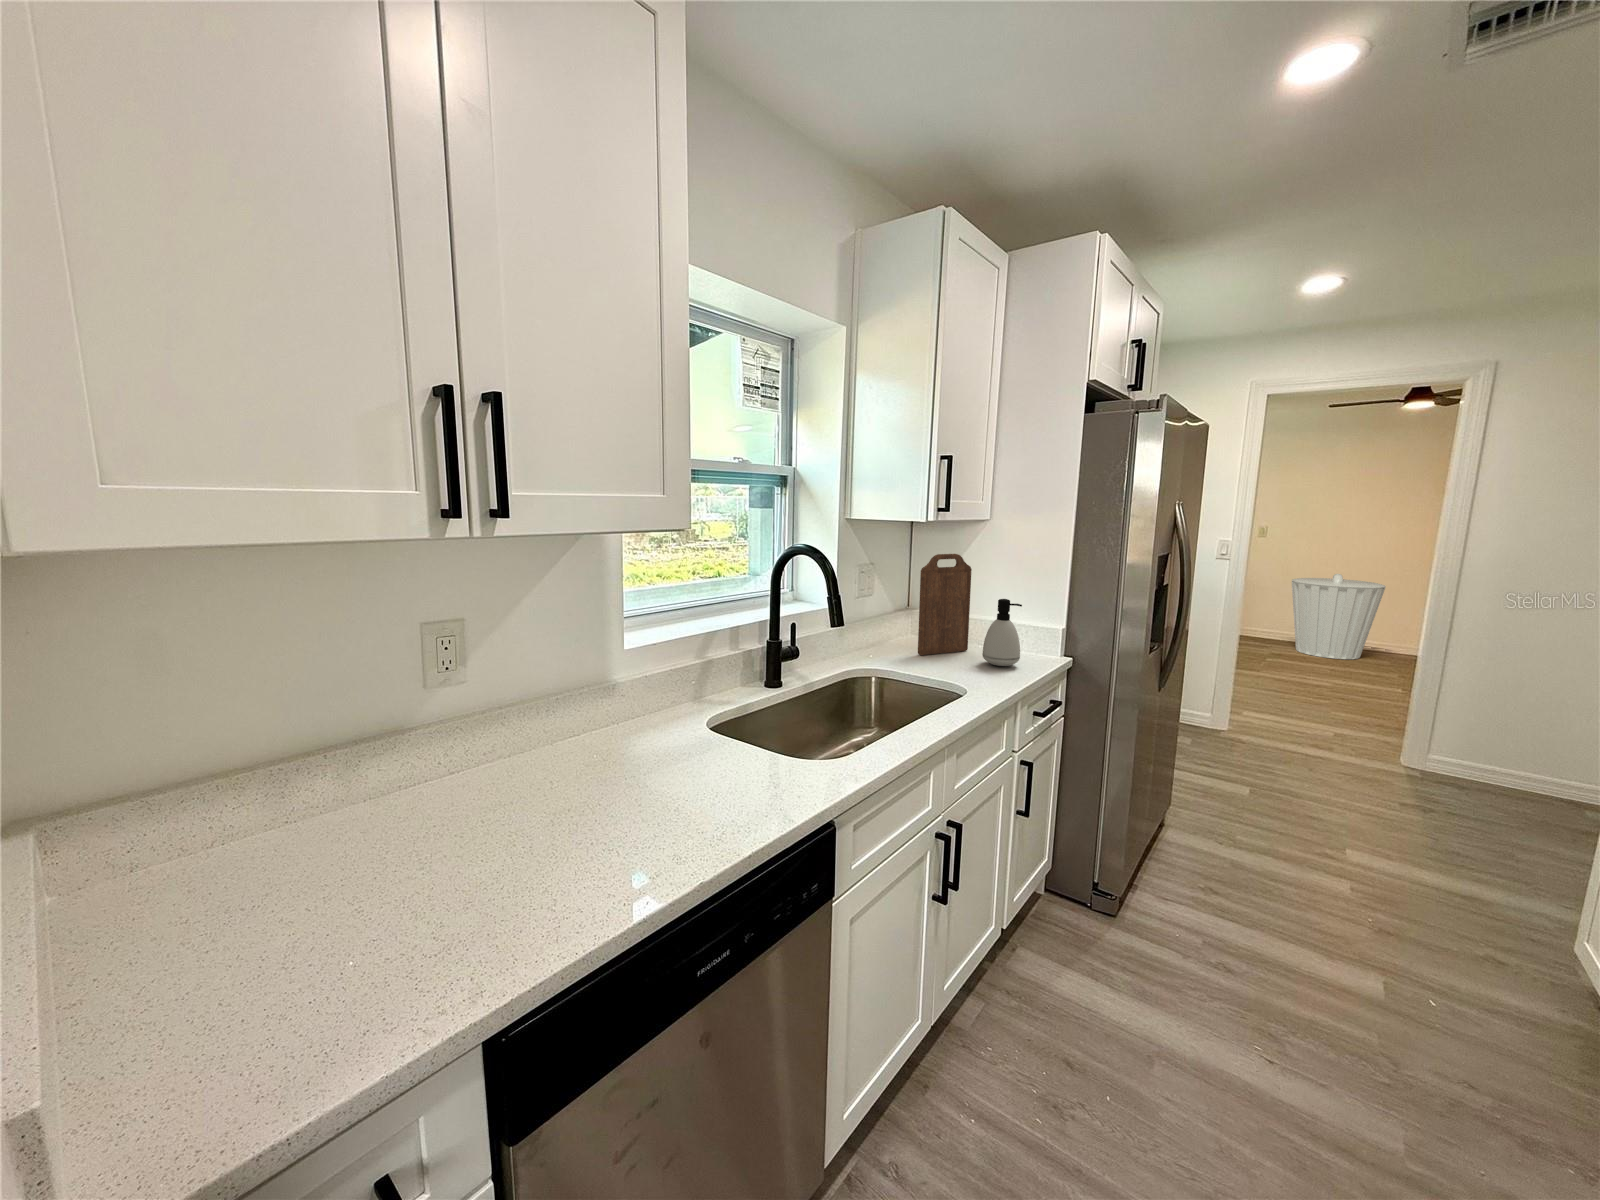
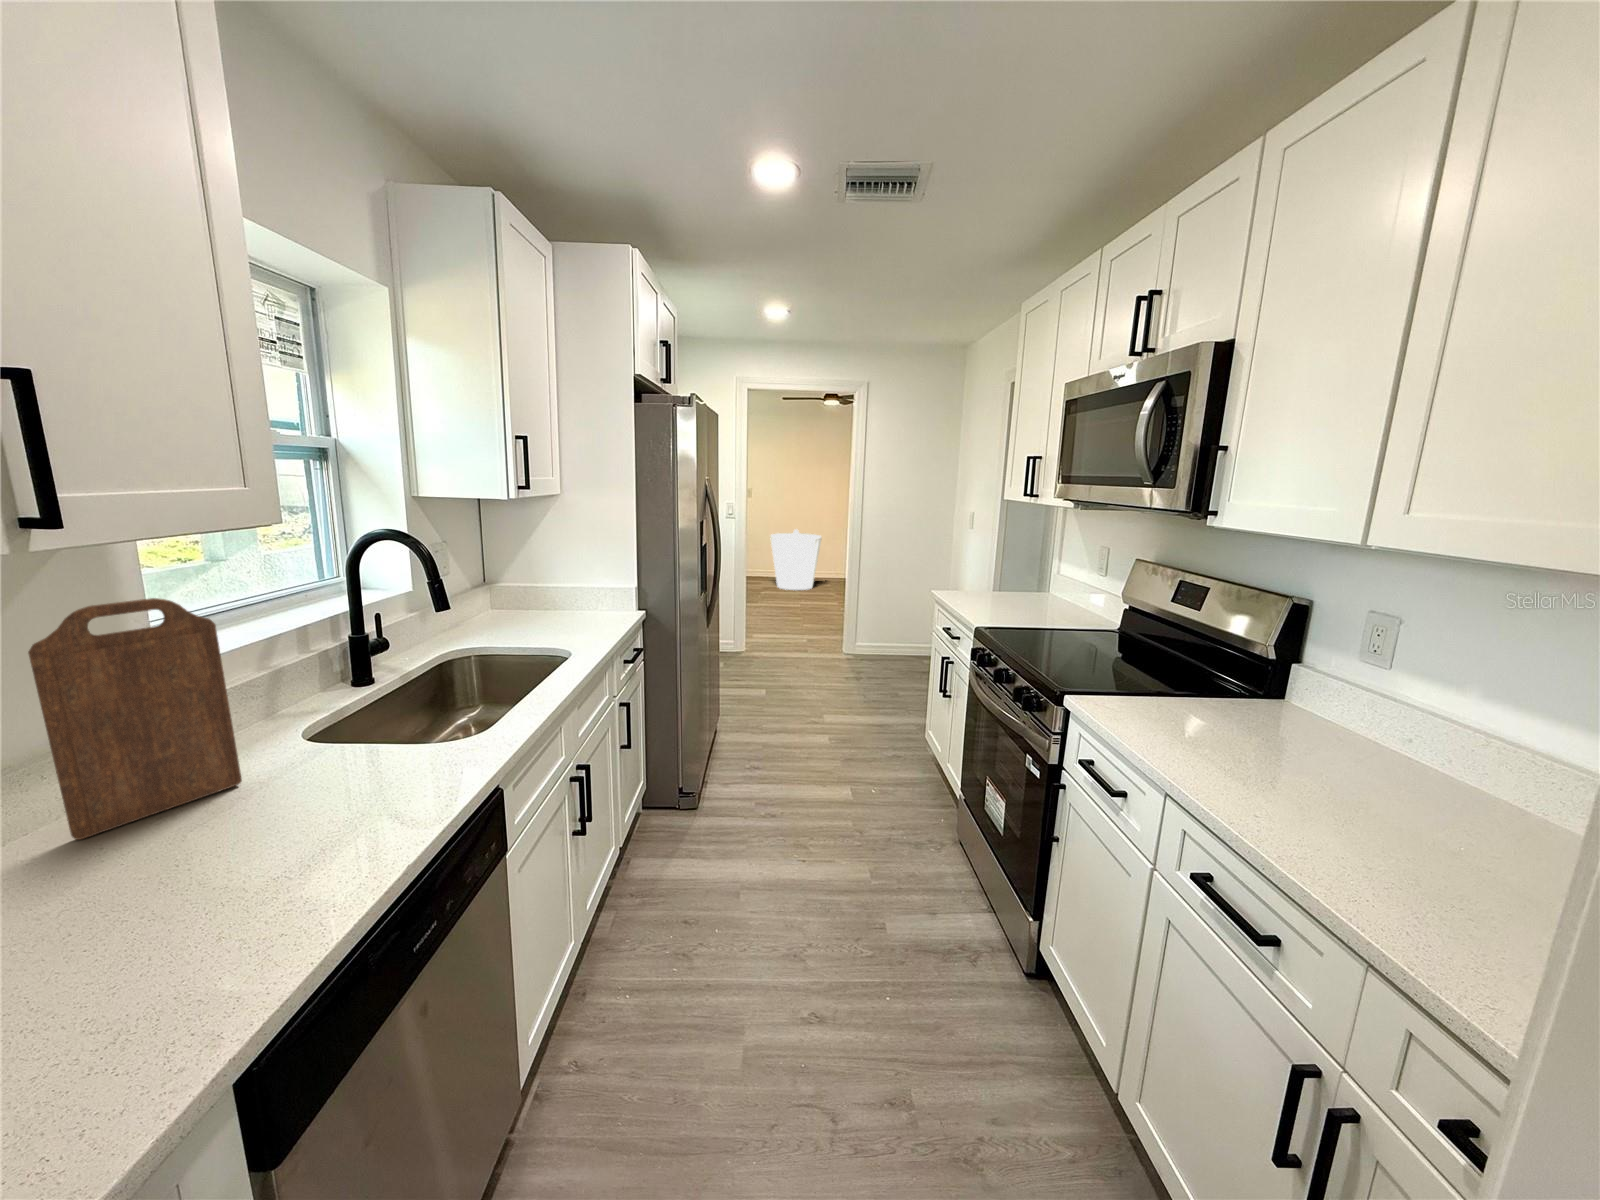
cutting board: present [918,554,972,655] -> present [28,598,242,840]
soap dispenser: present [982,599,1022,666] -> none [575,568,609,627]

